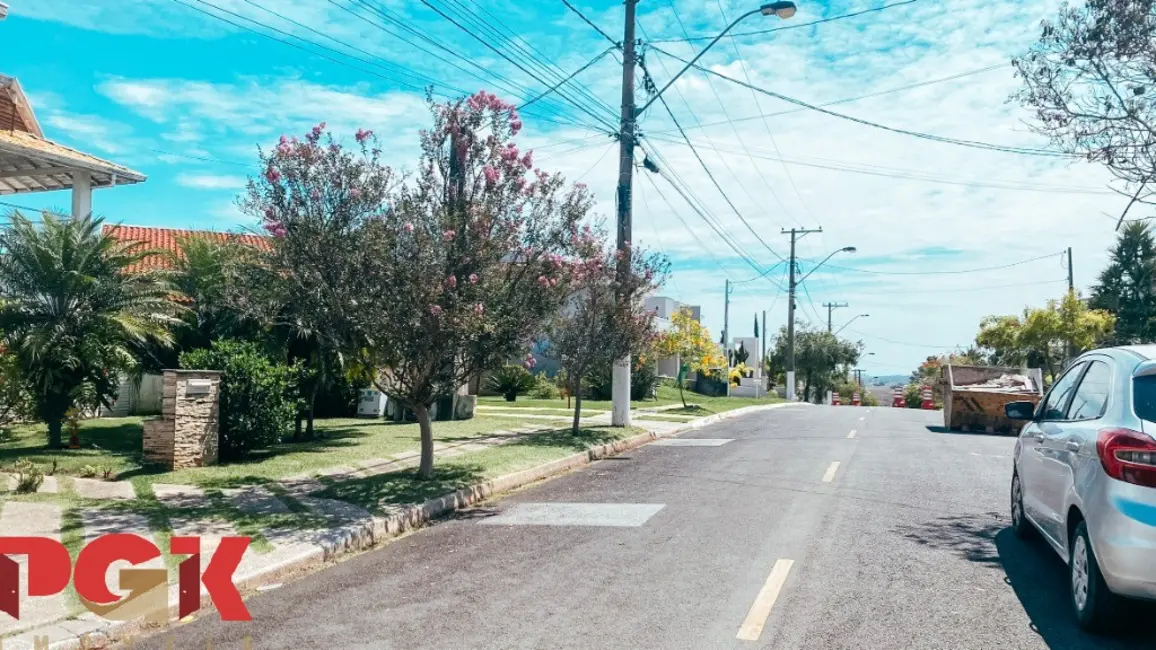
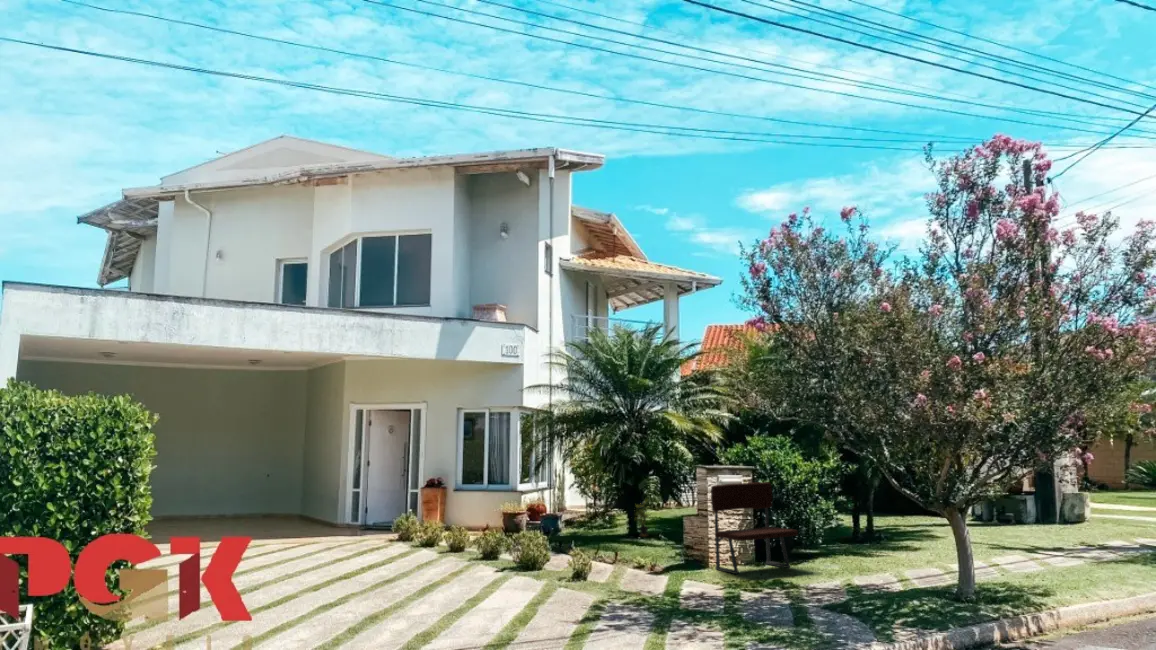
bench: none [180,386,266,476] -> present [711,482,798,574]

